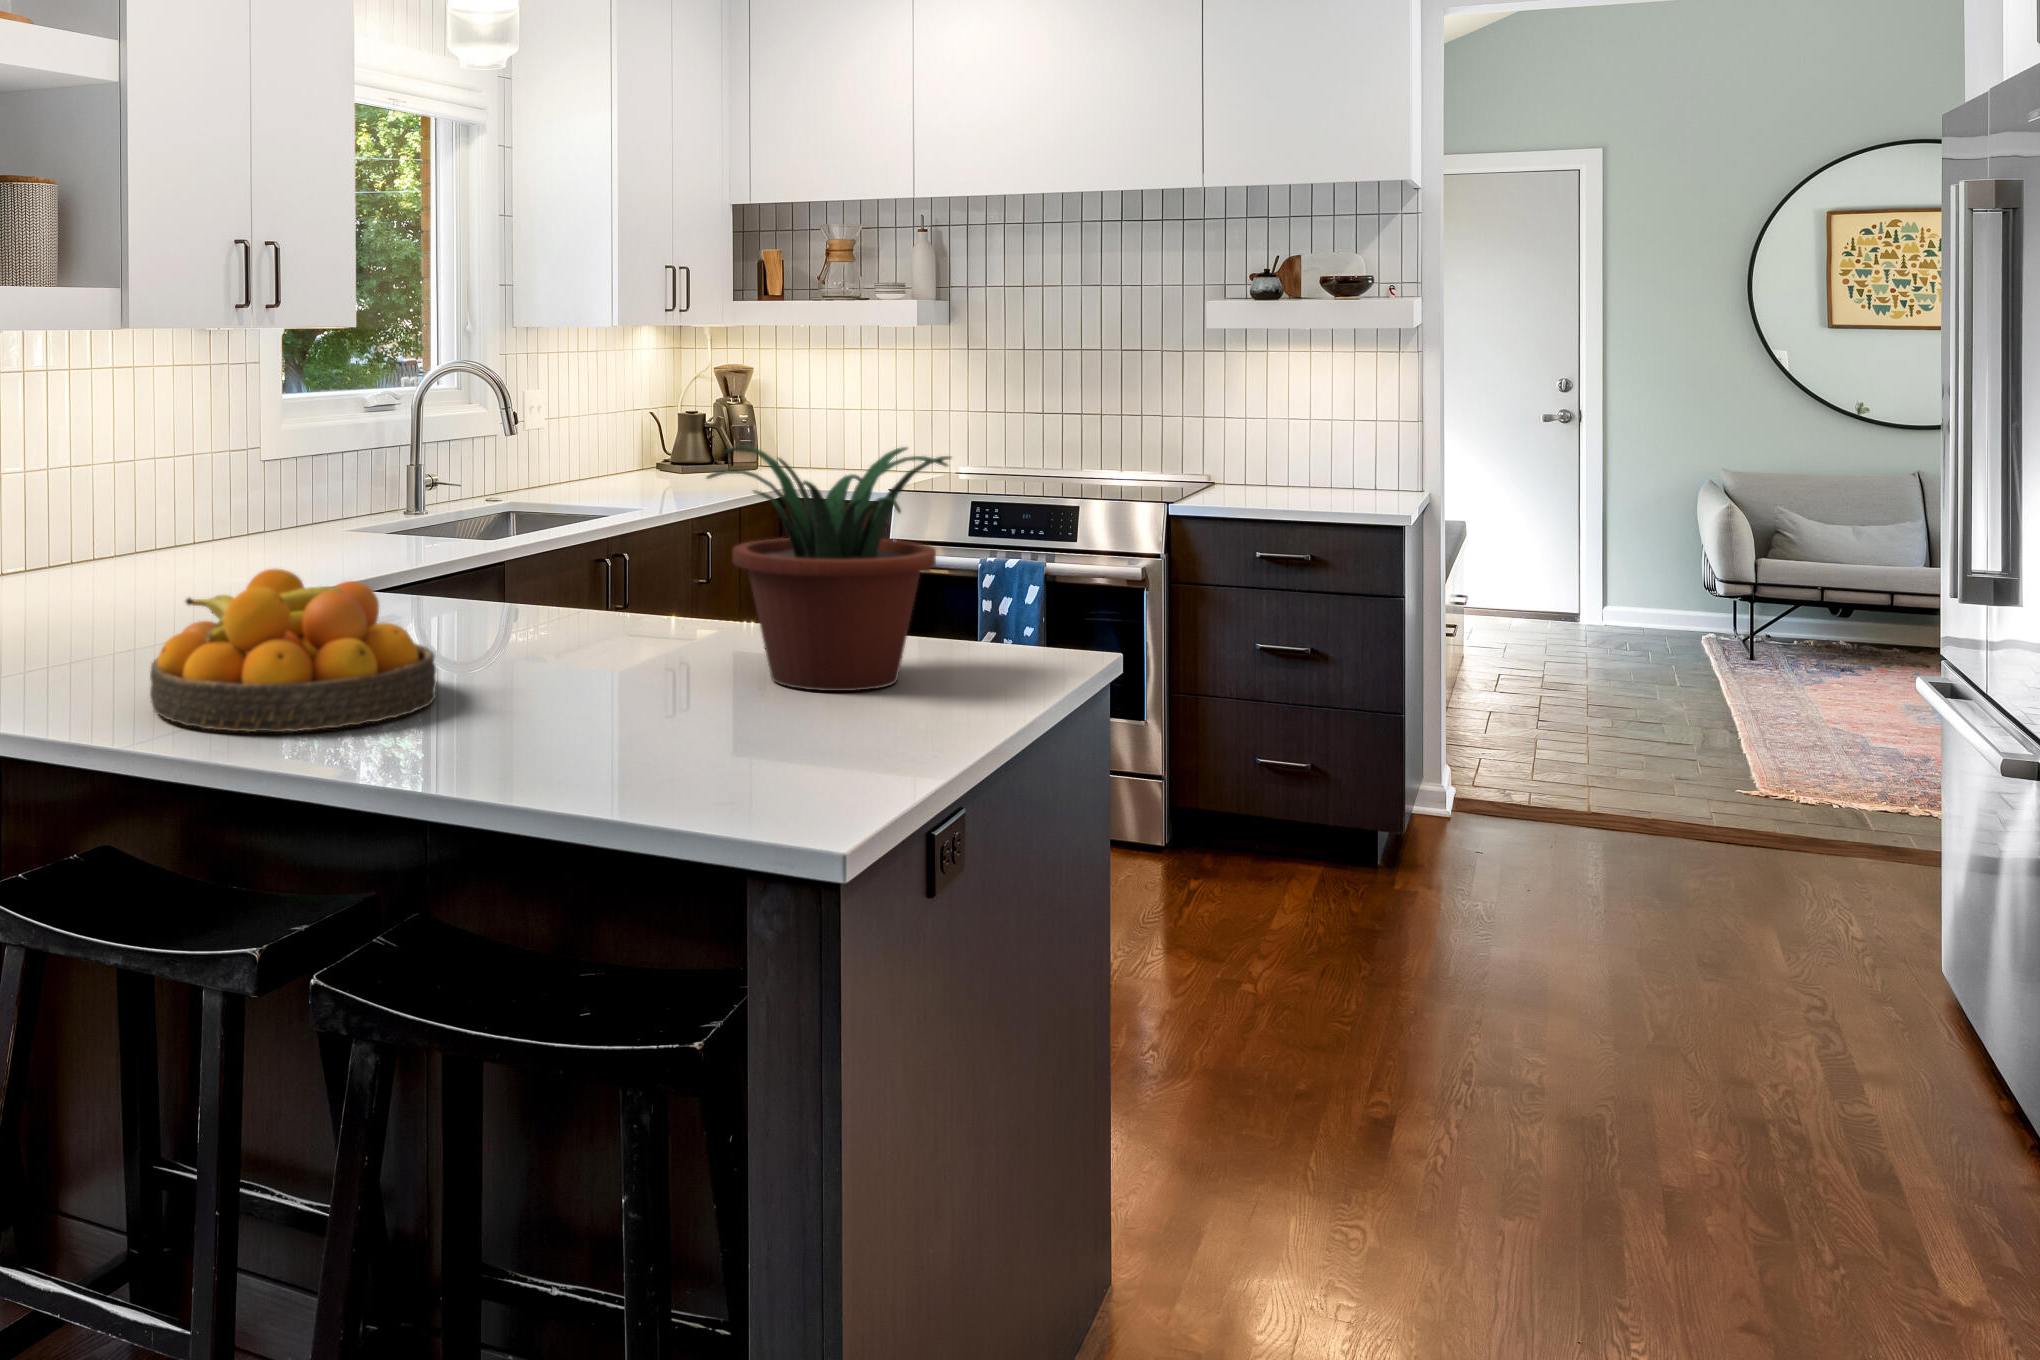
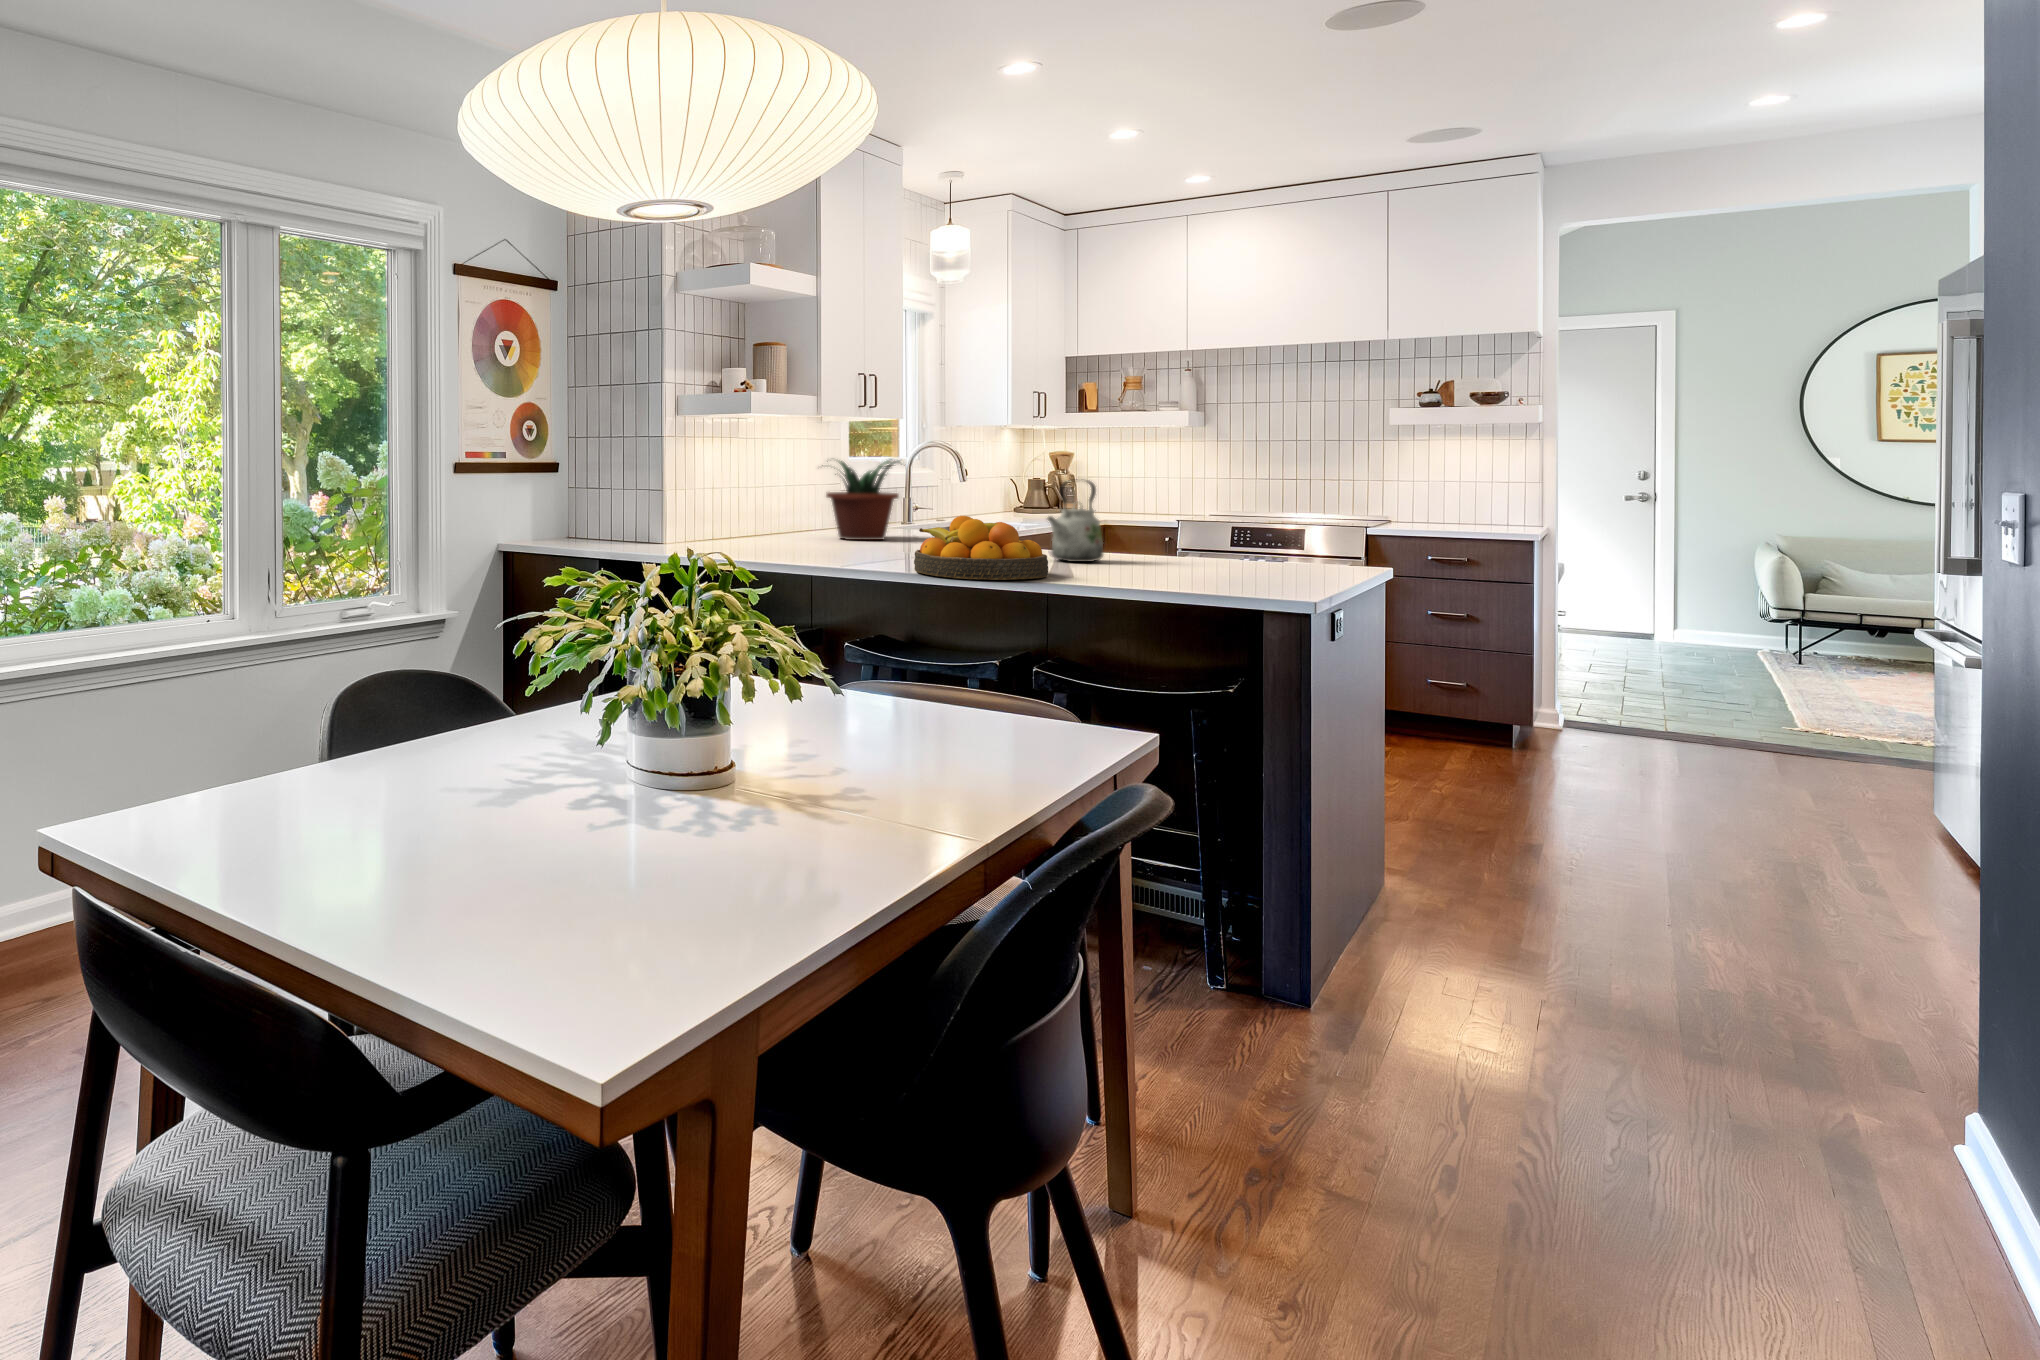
potted plant: present [707,446,951,691] -> present [822,461,900,540]
kettle: none [499,467,621,639] -> present [1048,479,1103,562]

